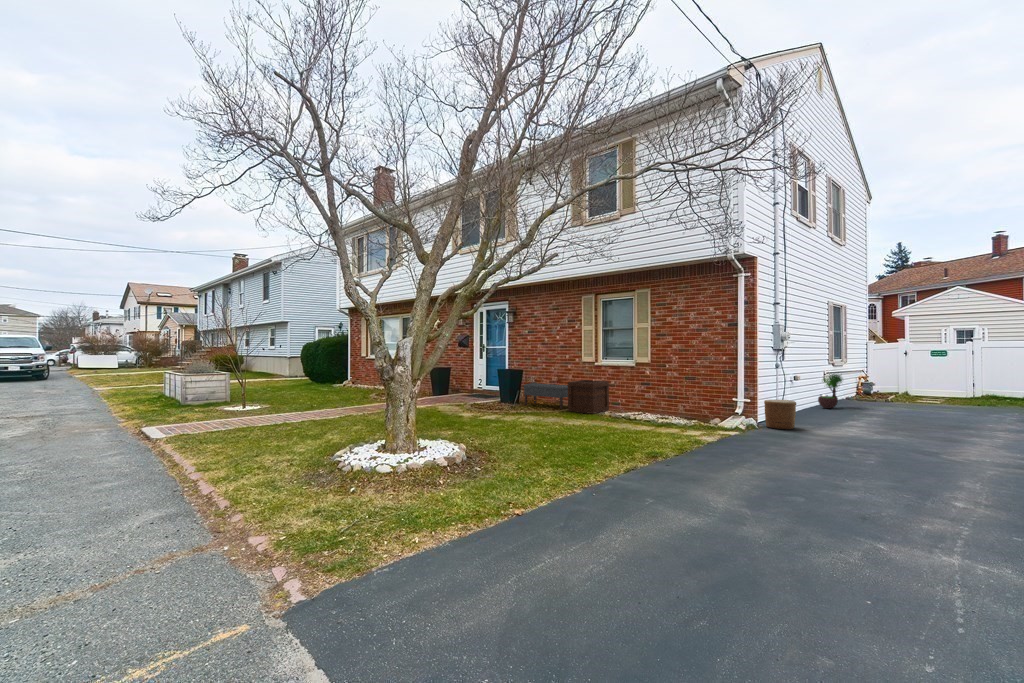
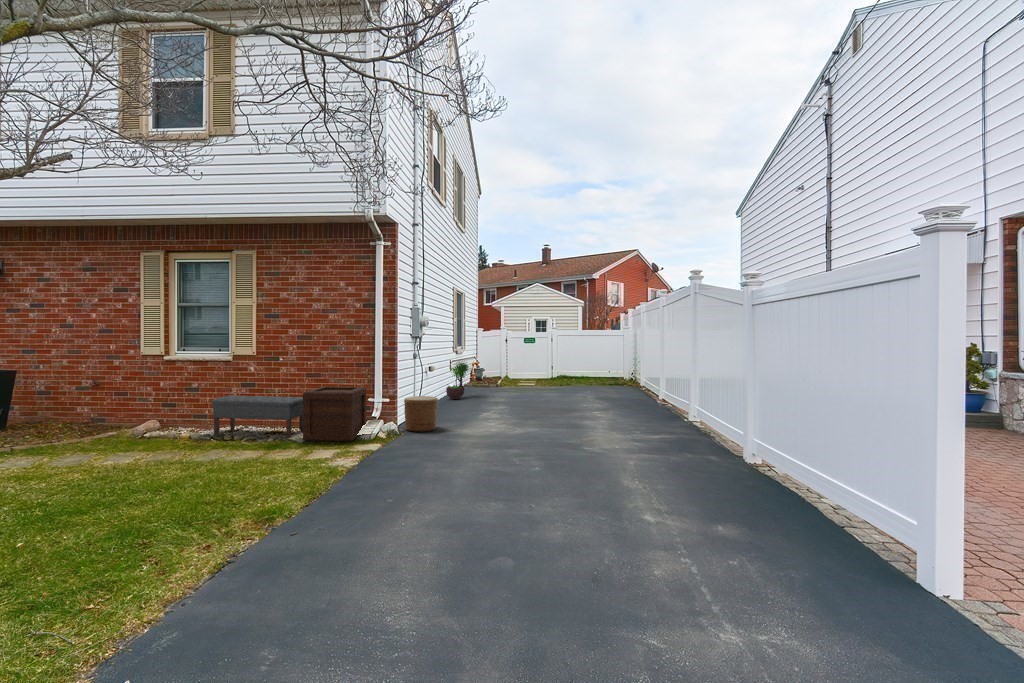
wooden crate: present [568,380,609,414] -> present [303,387,366,441]
bench: present [524,383,568,409] -> present [212,395,303,437]

